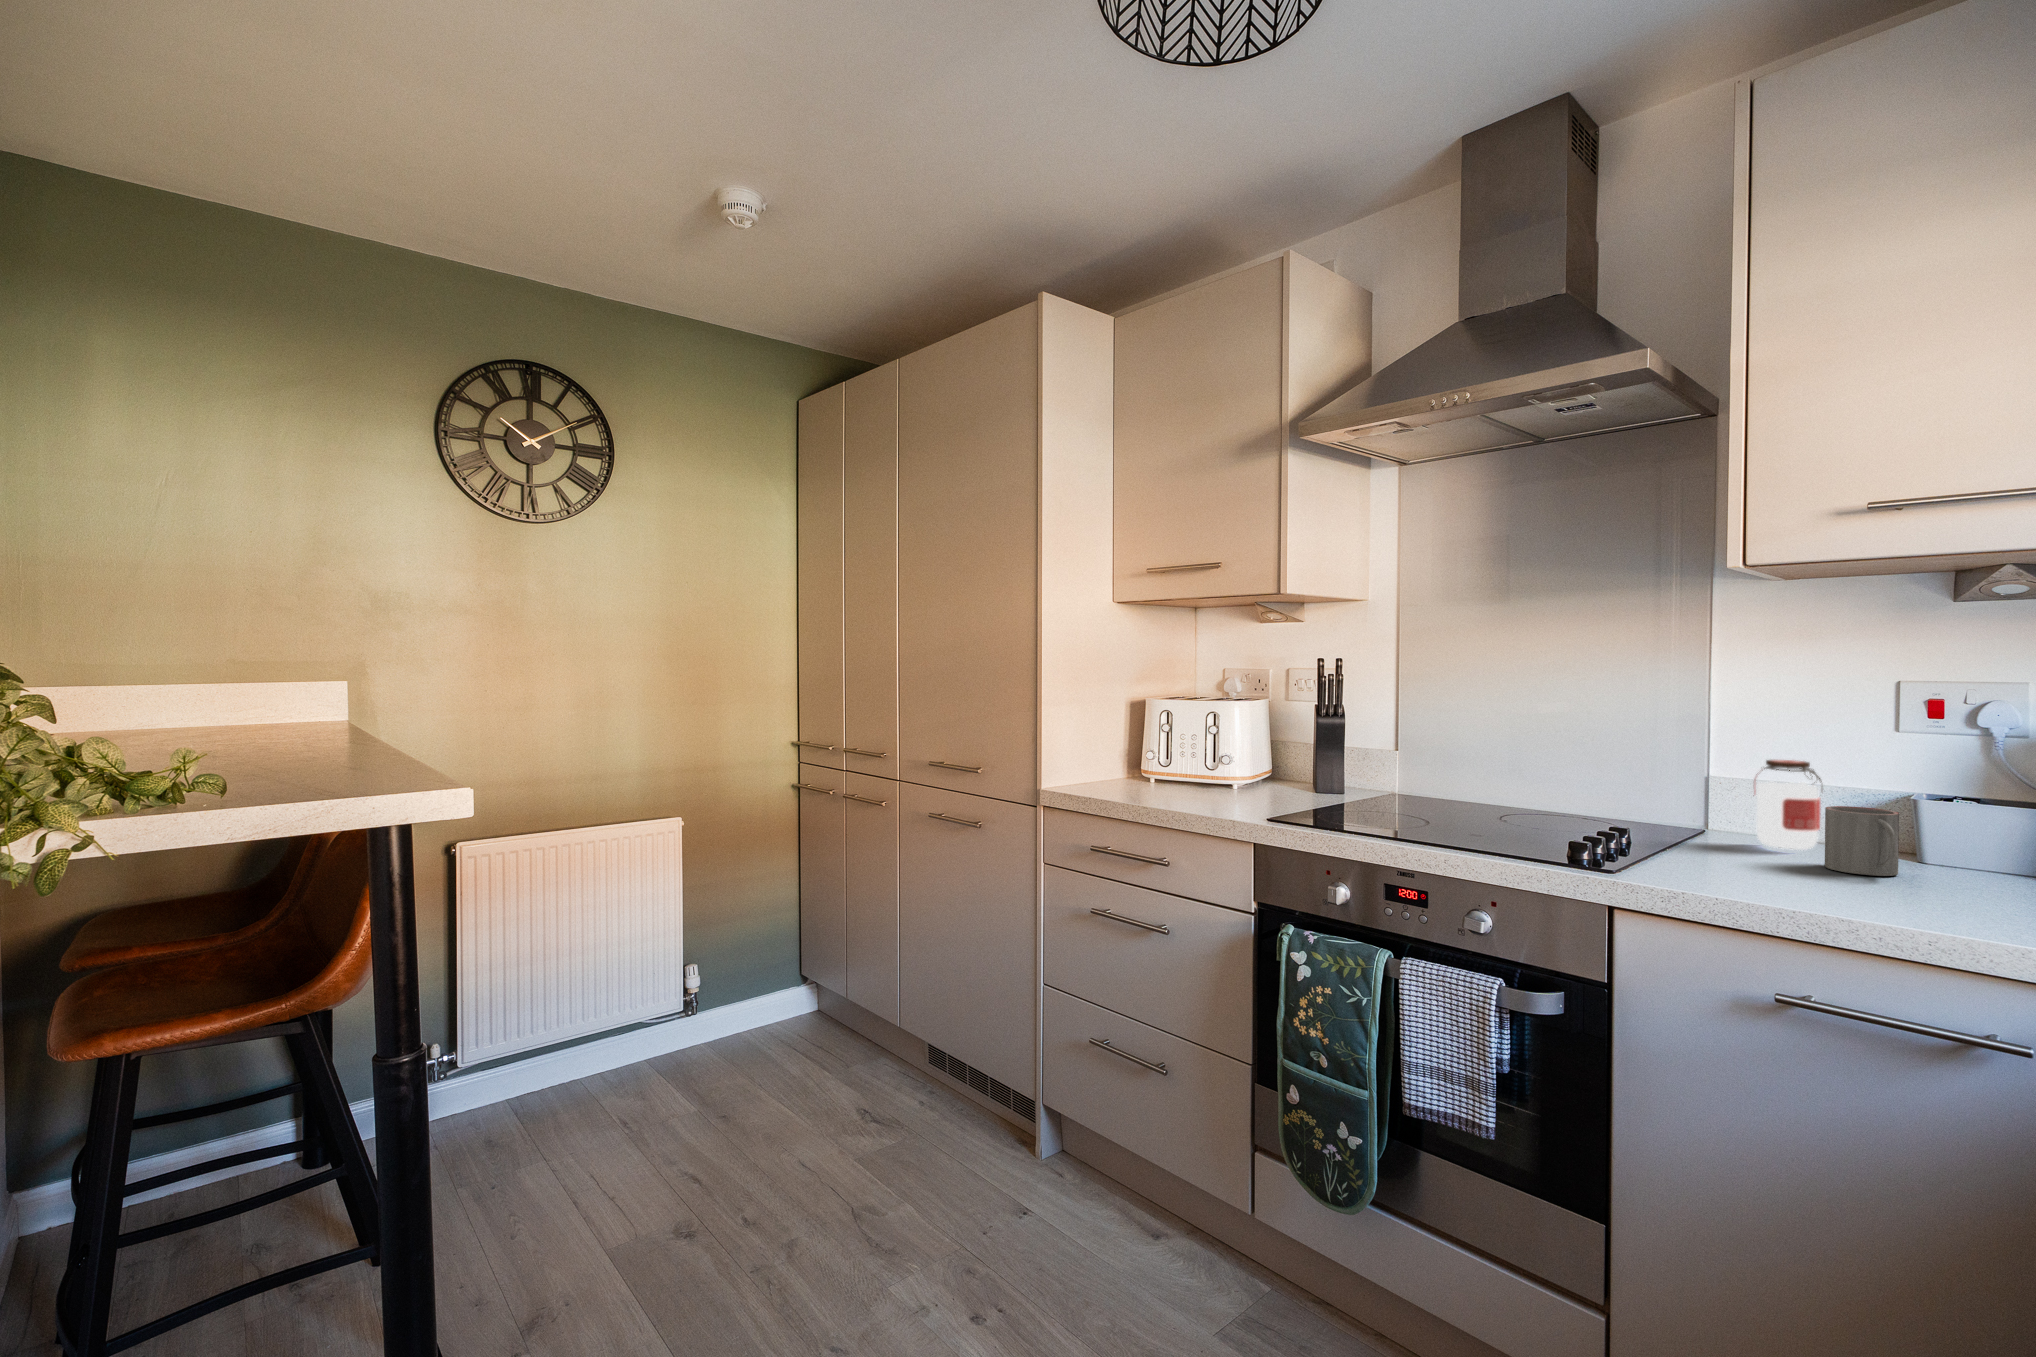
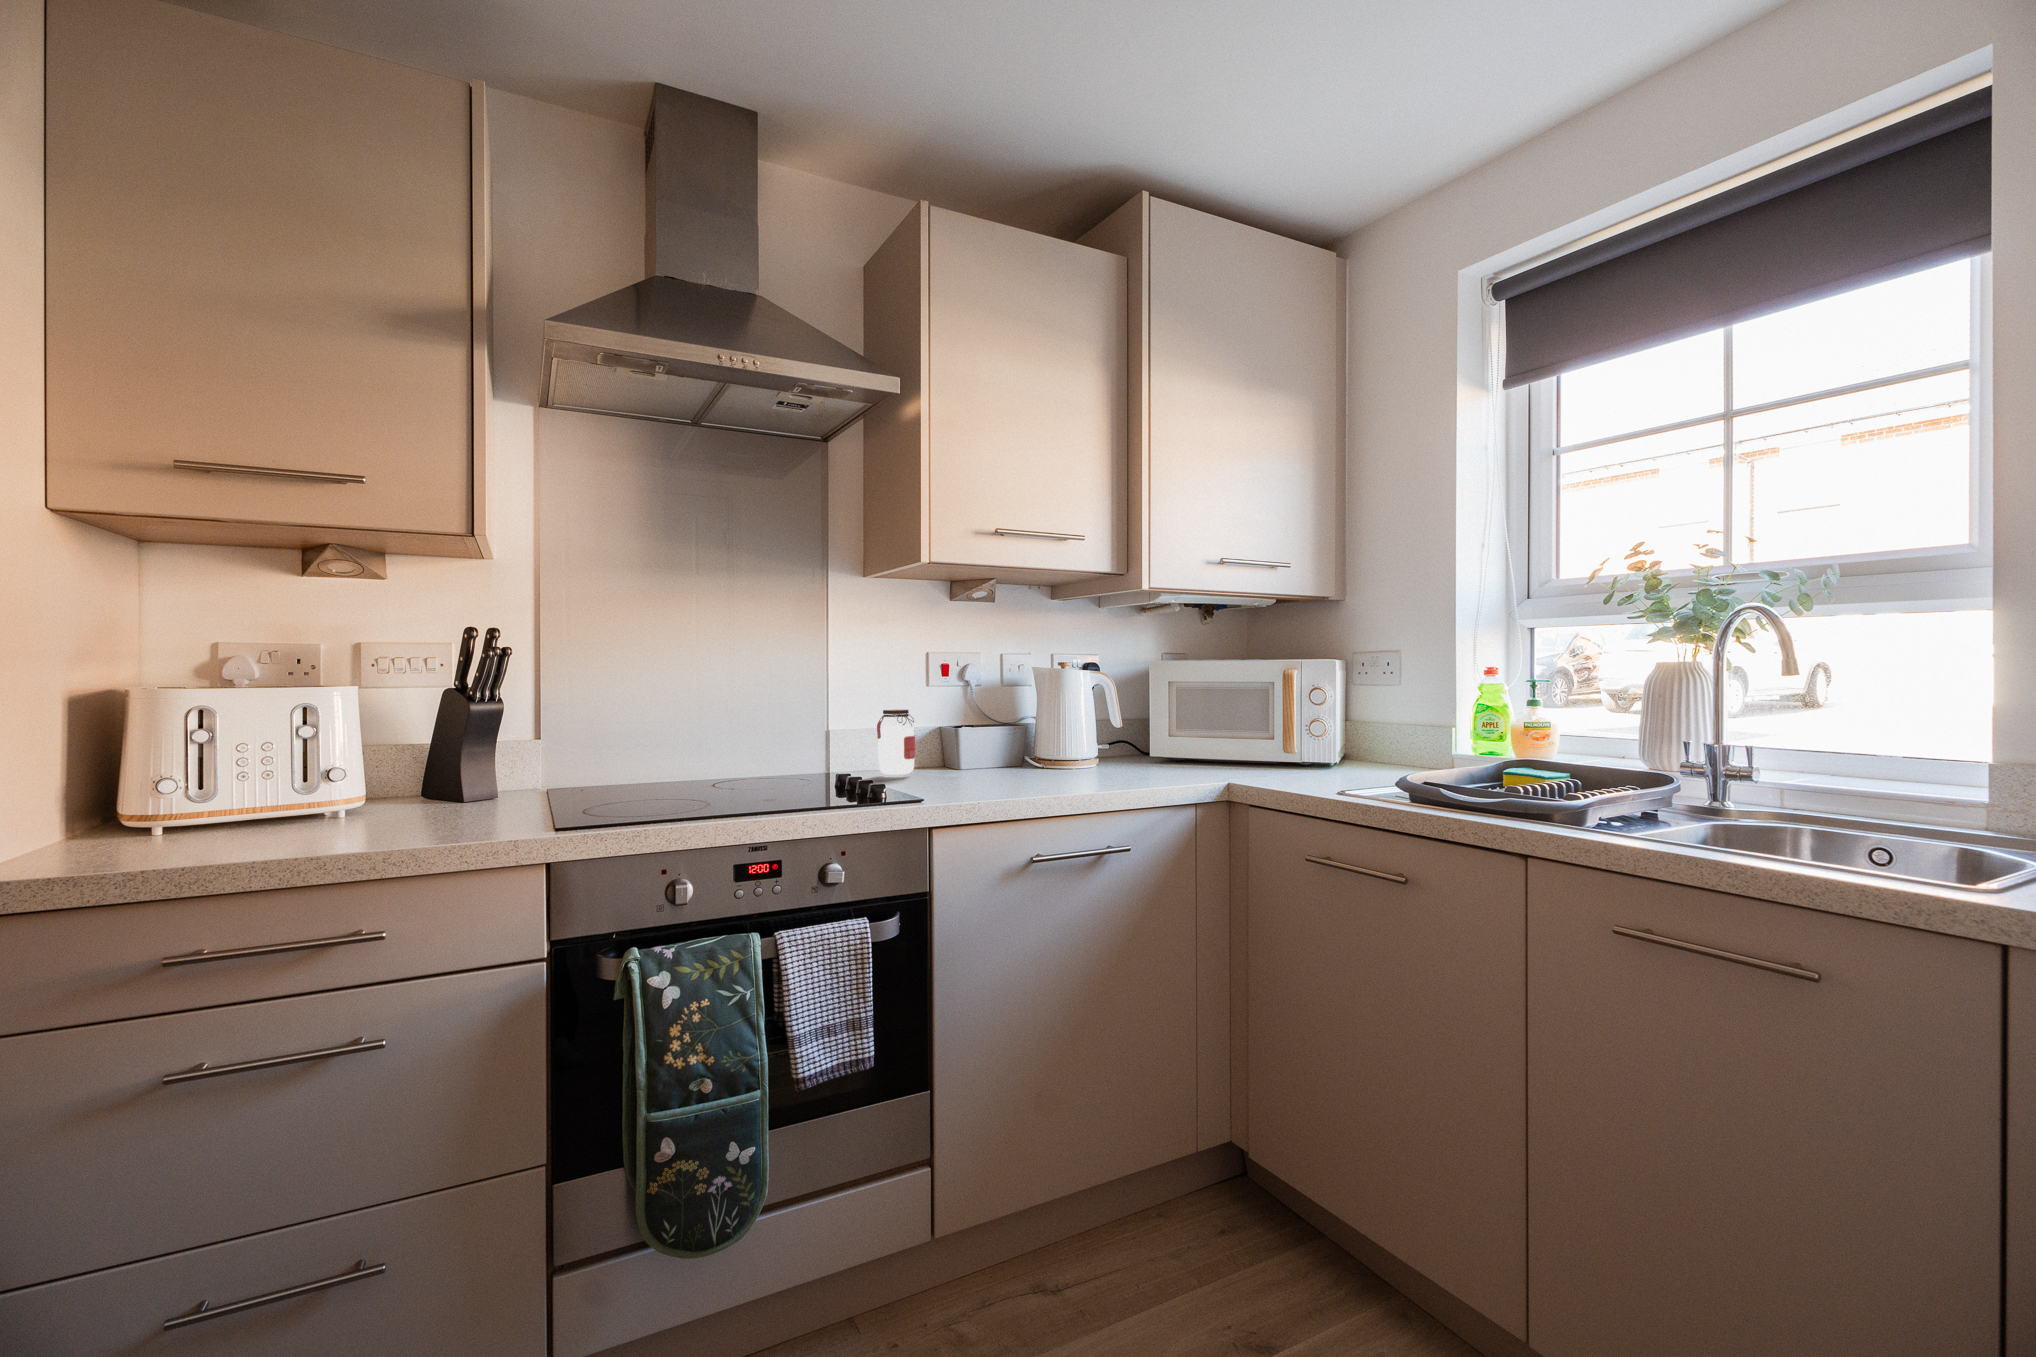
mug: present [1825,806,1899,876] -> none [943,735,993,779]

